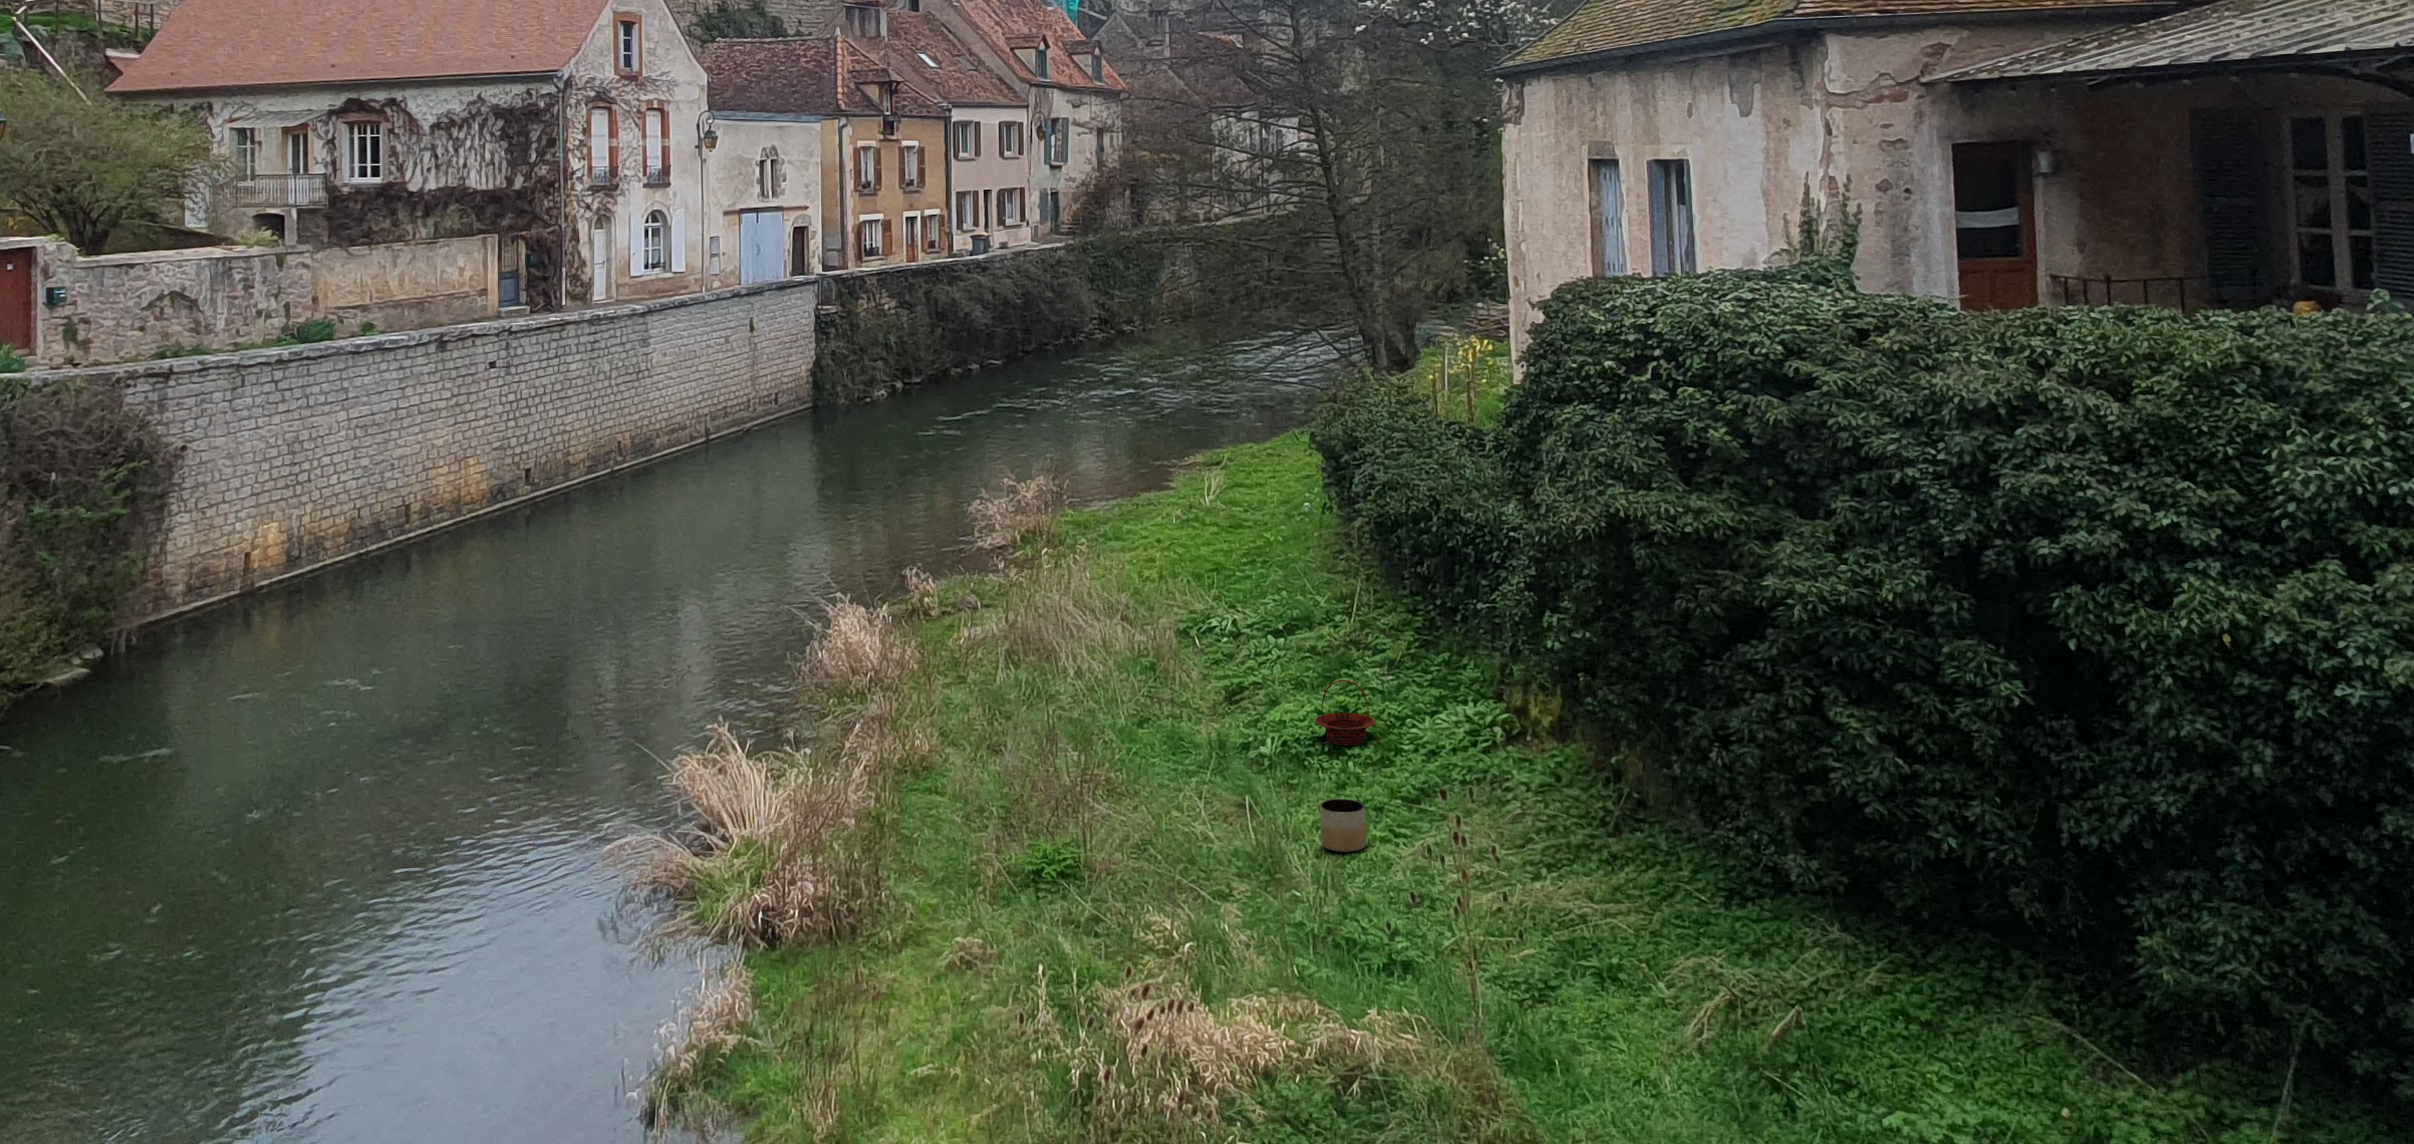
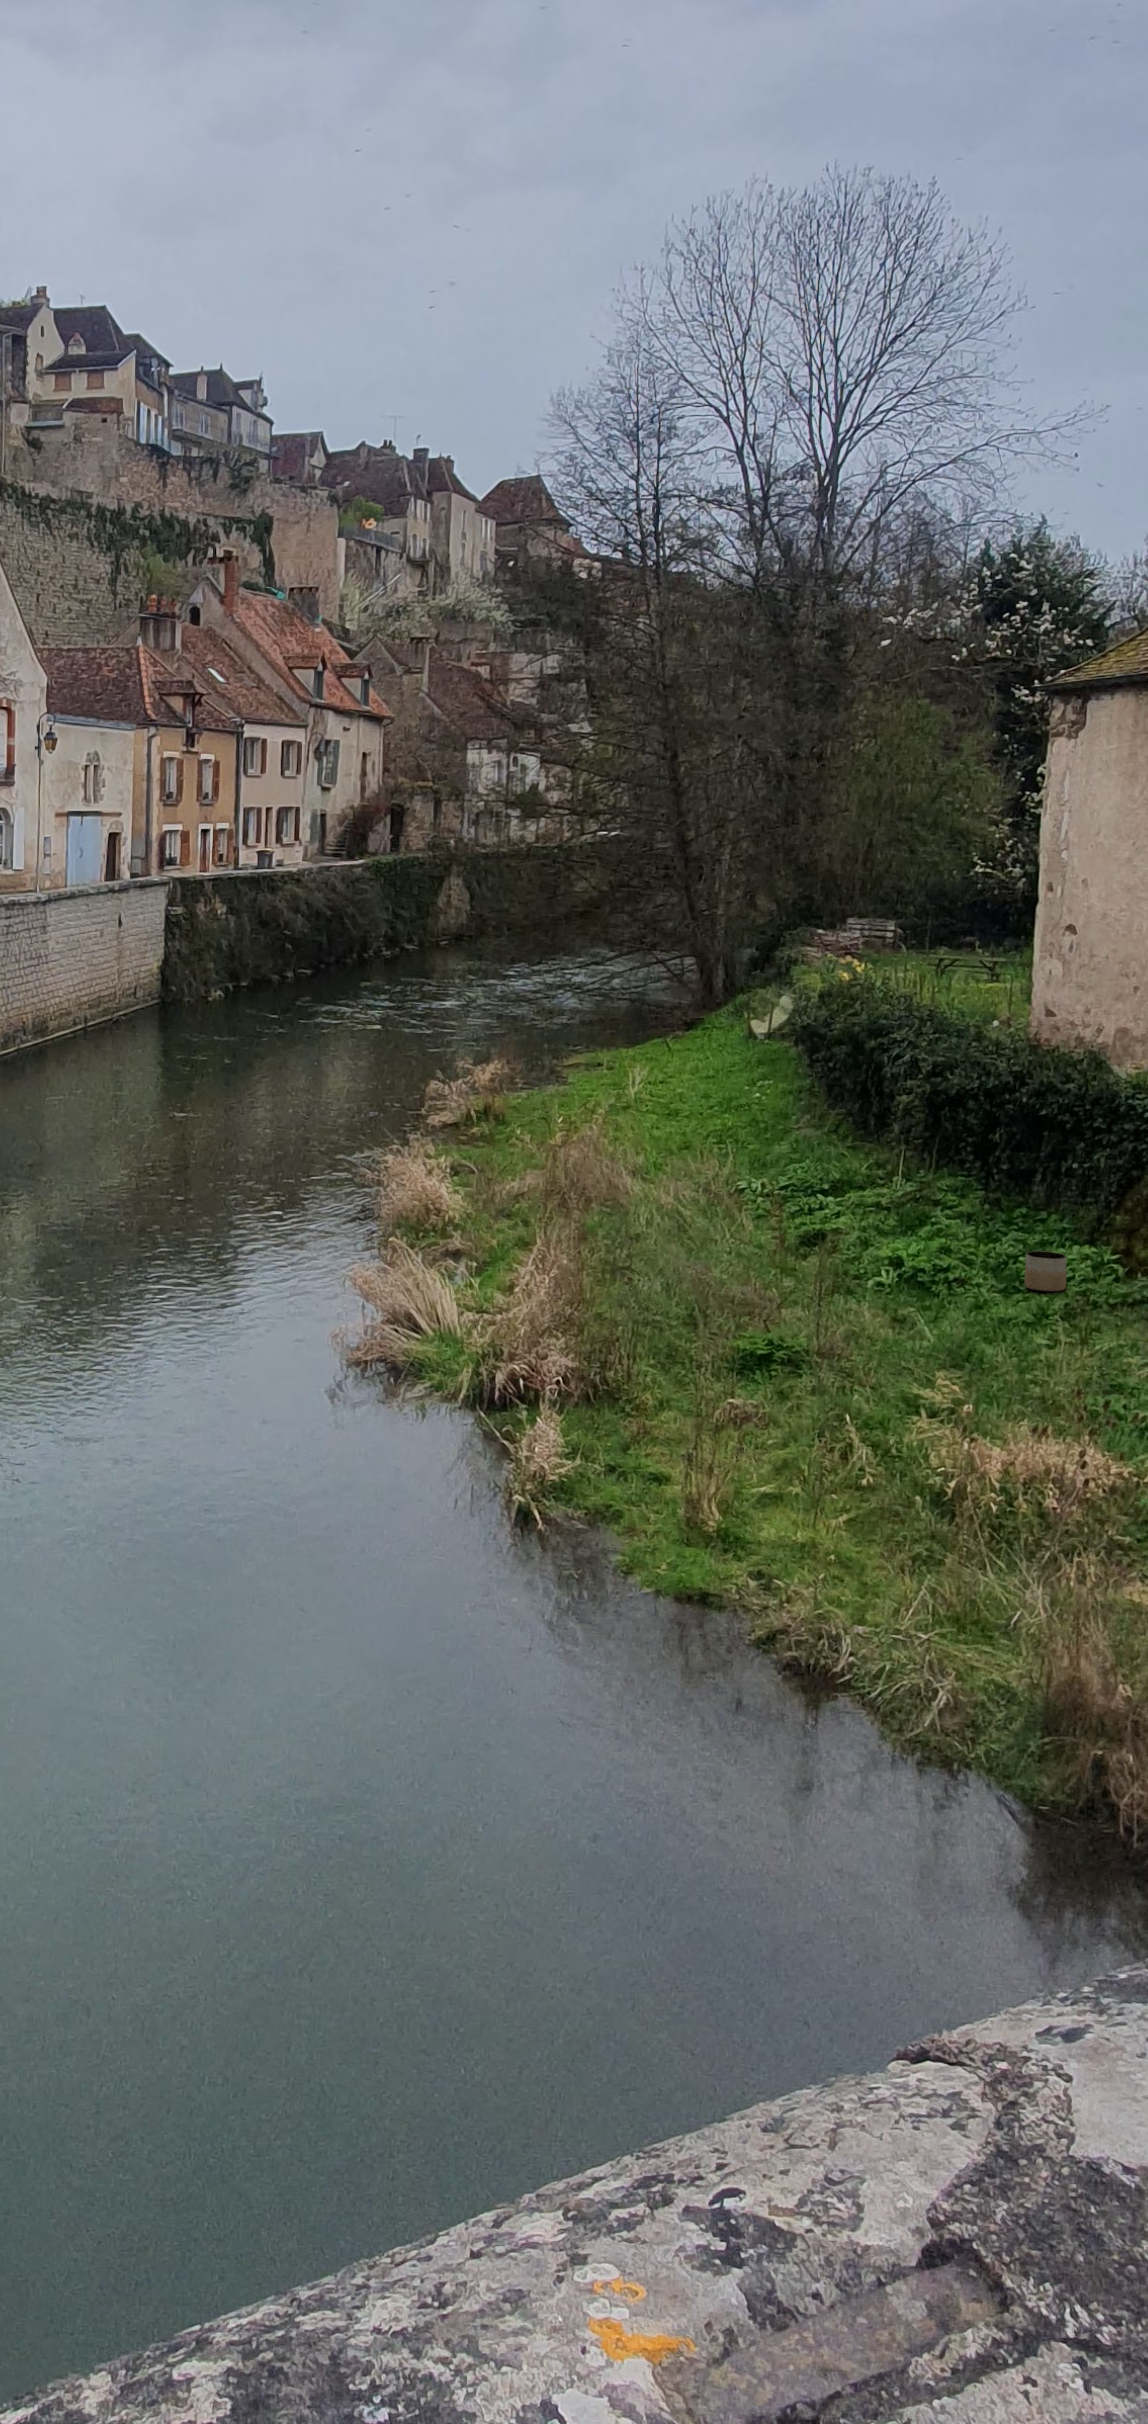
basket: present [1315,680,1375,746] -> none [953,1175,1011,1230]

